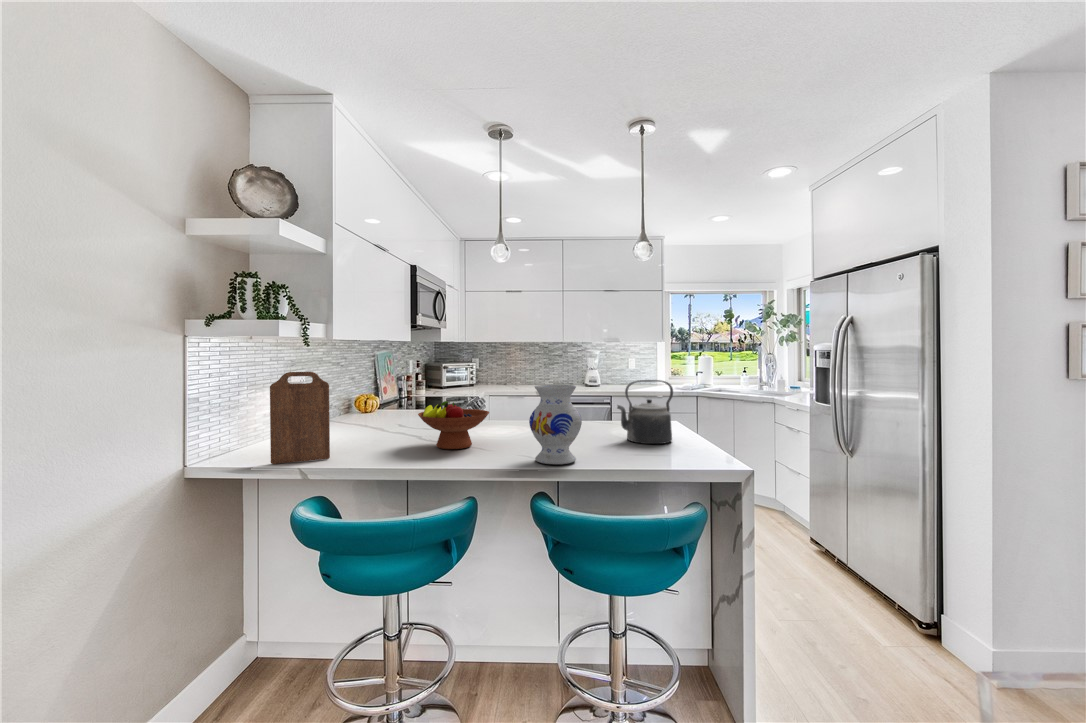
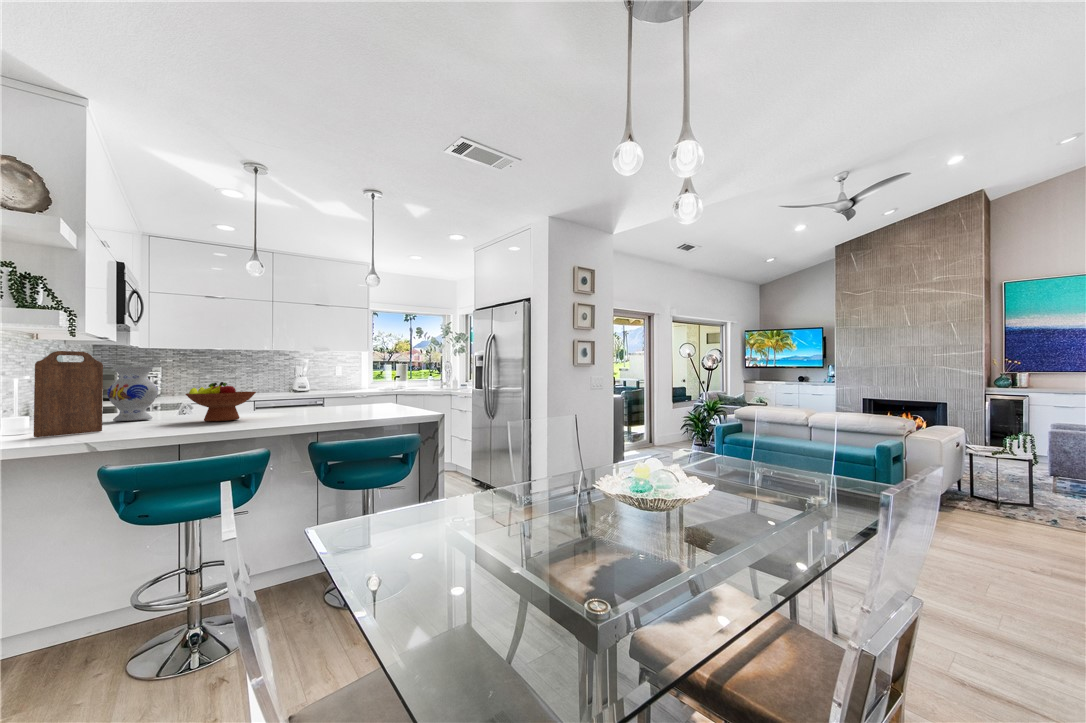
kettle: present [617,380,673,444] -> none [357,368,396,411]
vase: present [529,385,582,464] -> present [107,367,158,421]

